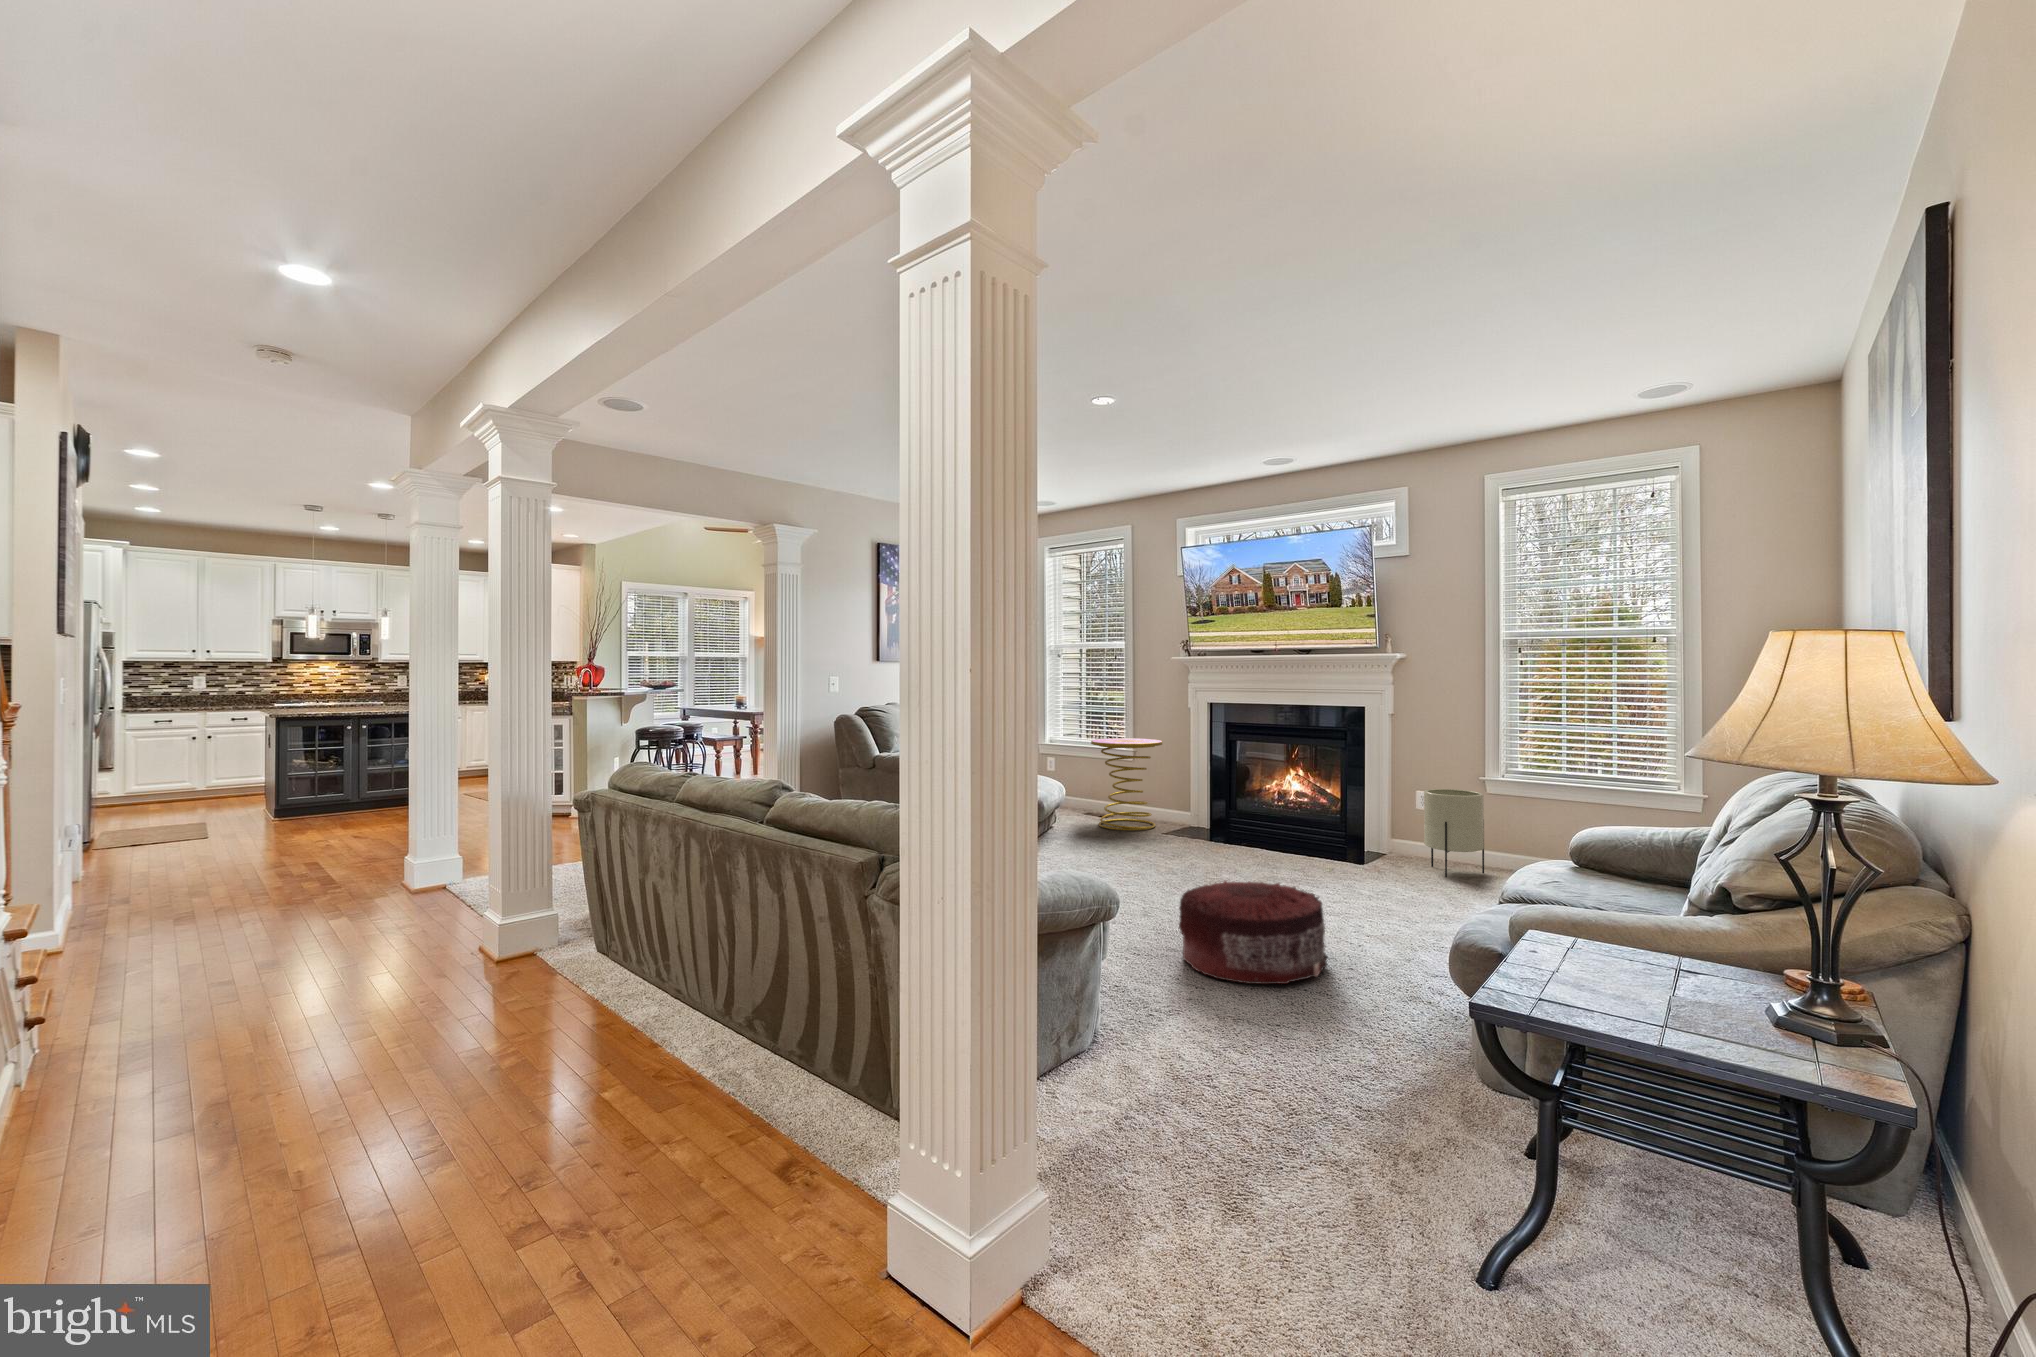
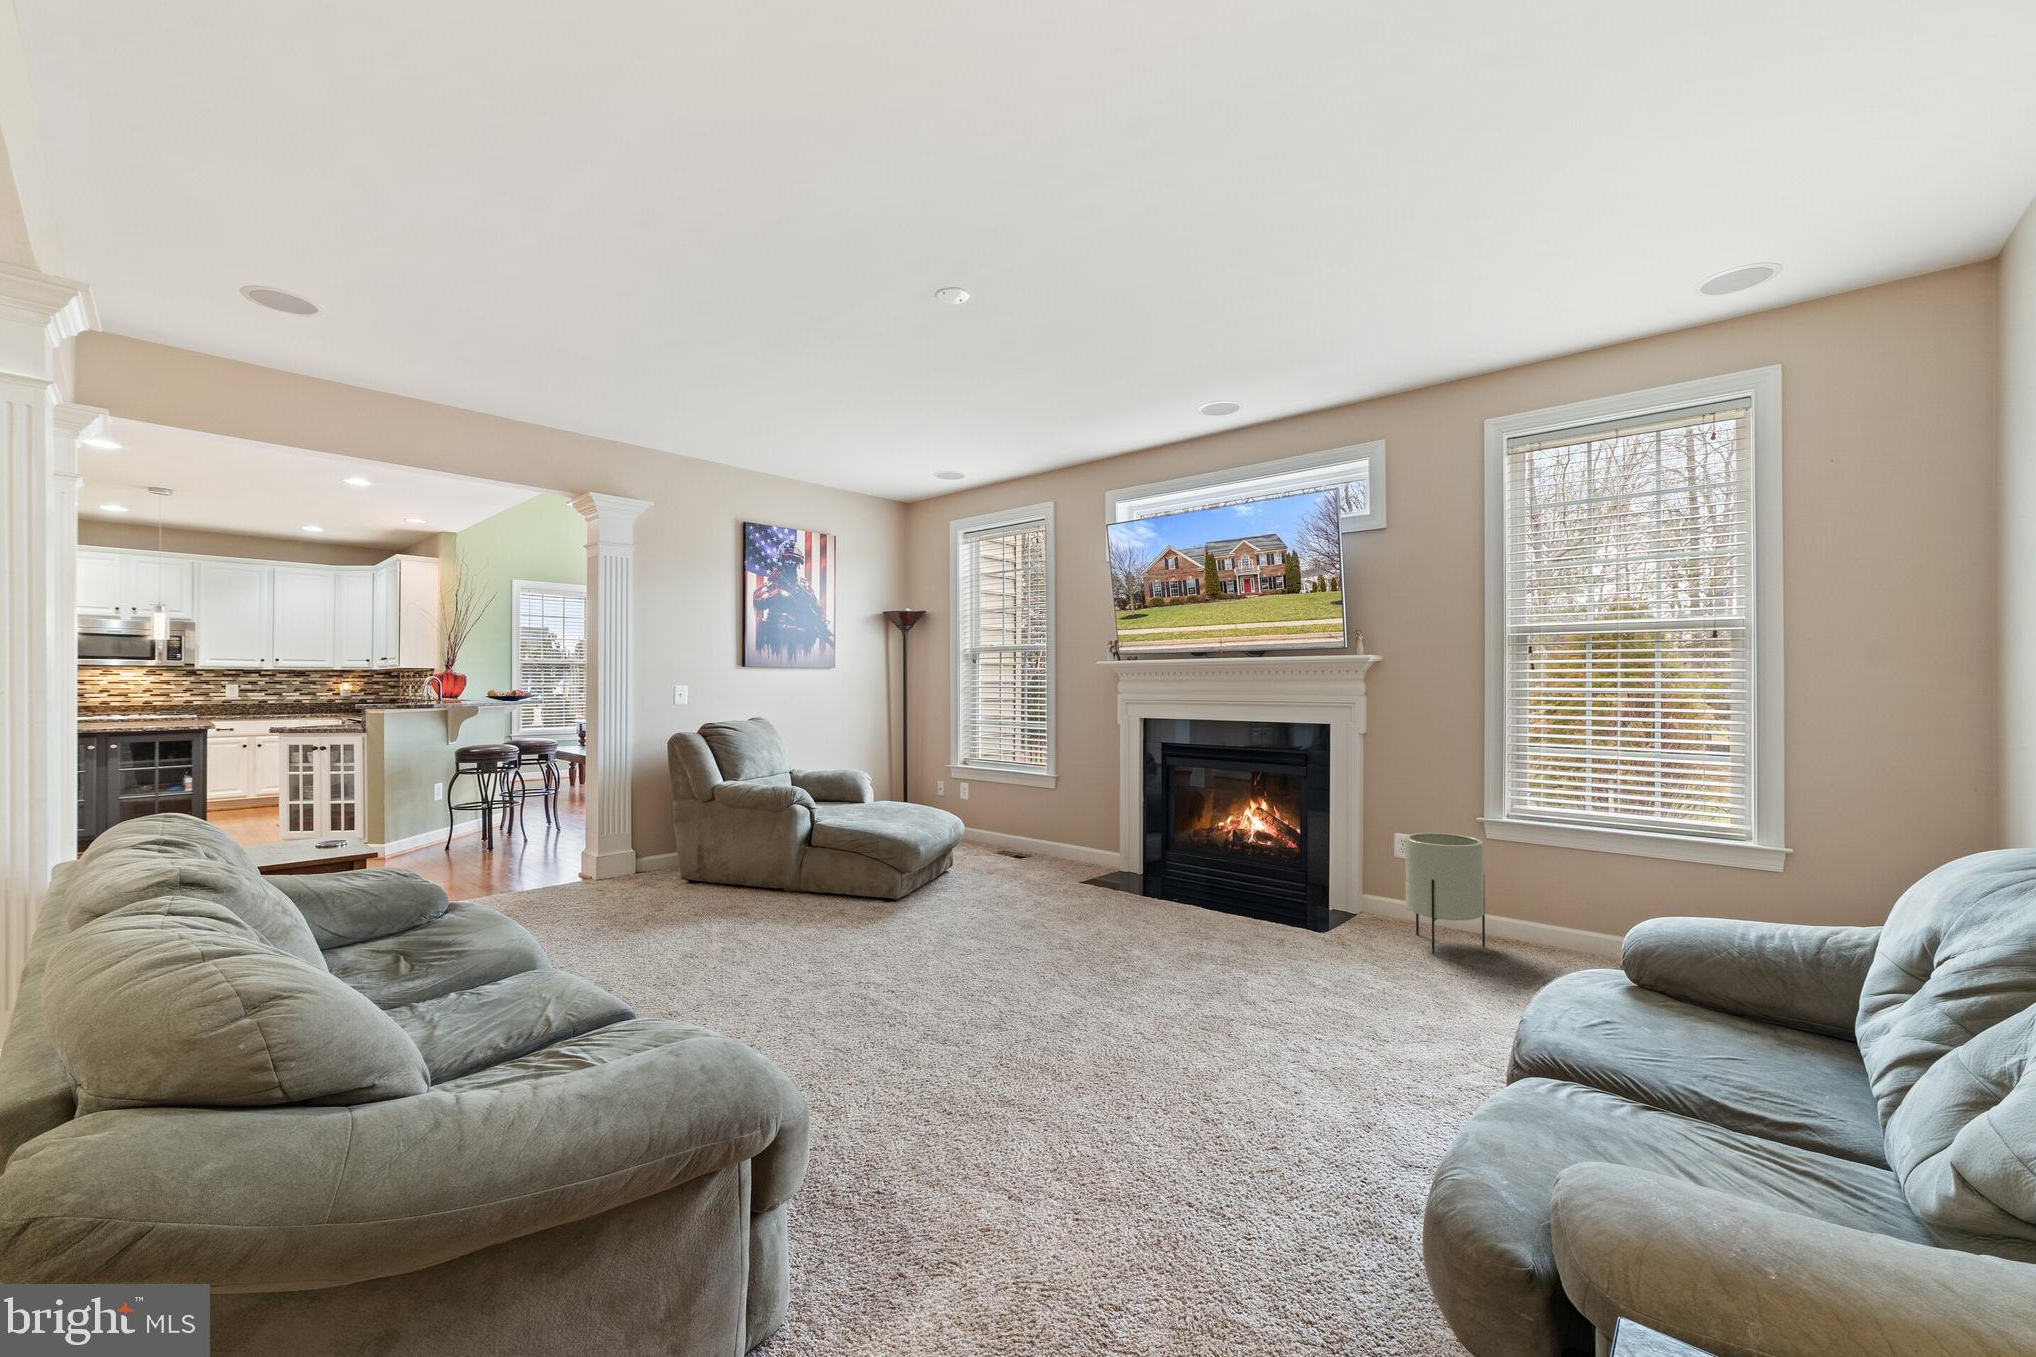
side table: present [1091,738,1162,831] -> none [1001,759,1089,876]
pouf: present [1179,881,1328,984] -> none [1007,994,1234,1188]

